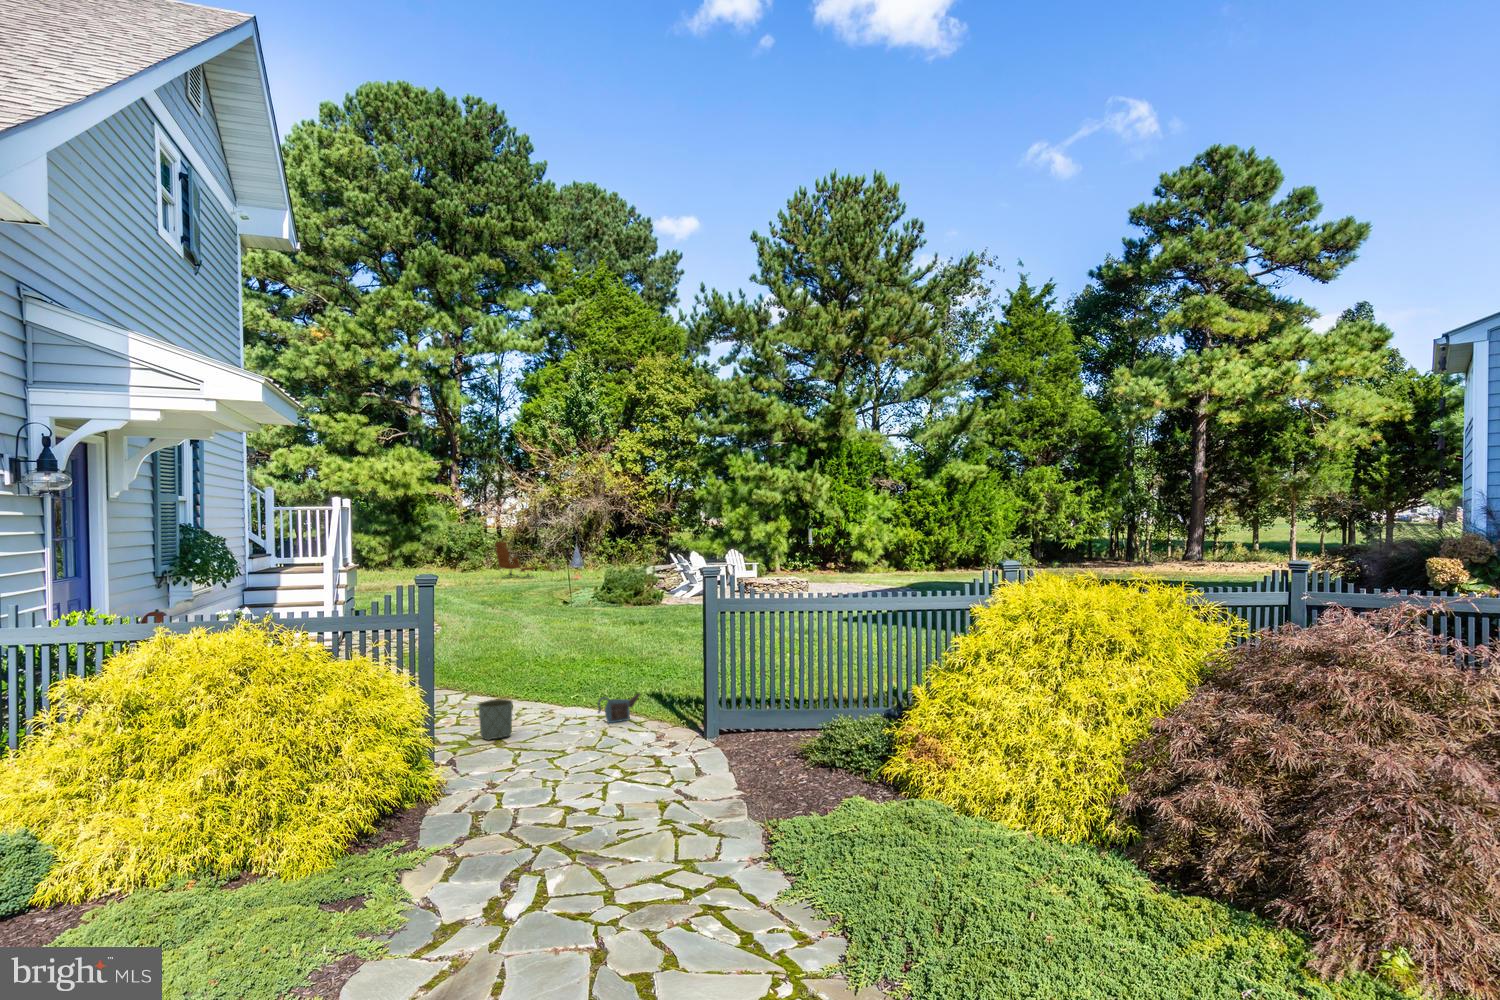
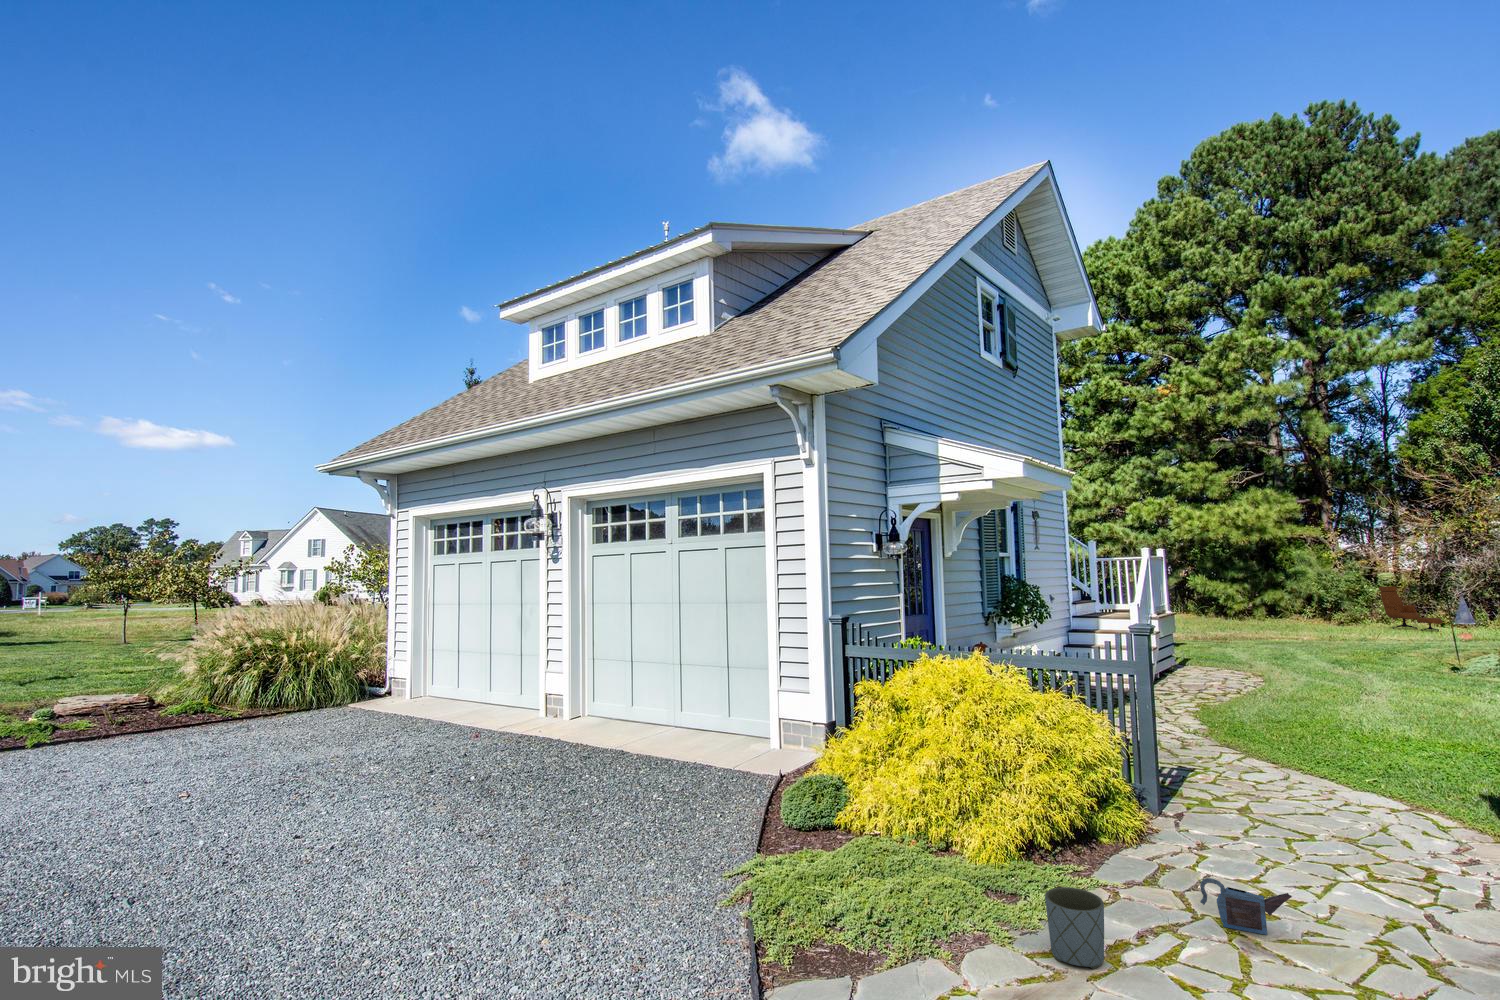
watering can: present [598,693,640,723] -> present [1200,878,1292,935]
planter: present [479,699,512,740] -> present [1045,887,1104,969]

